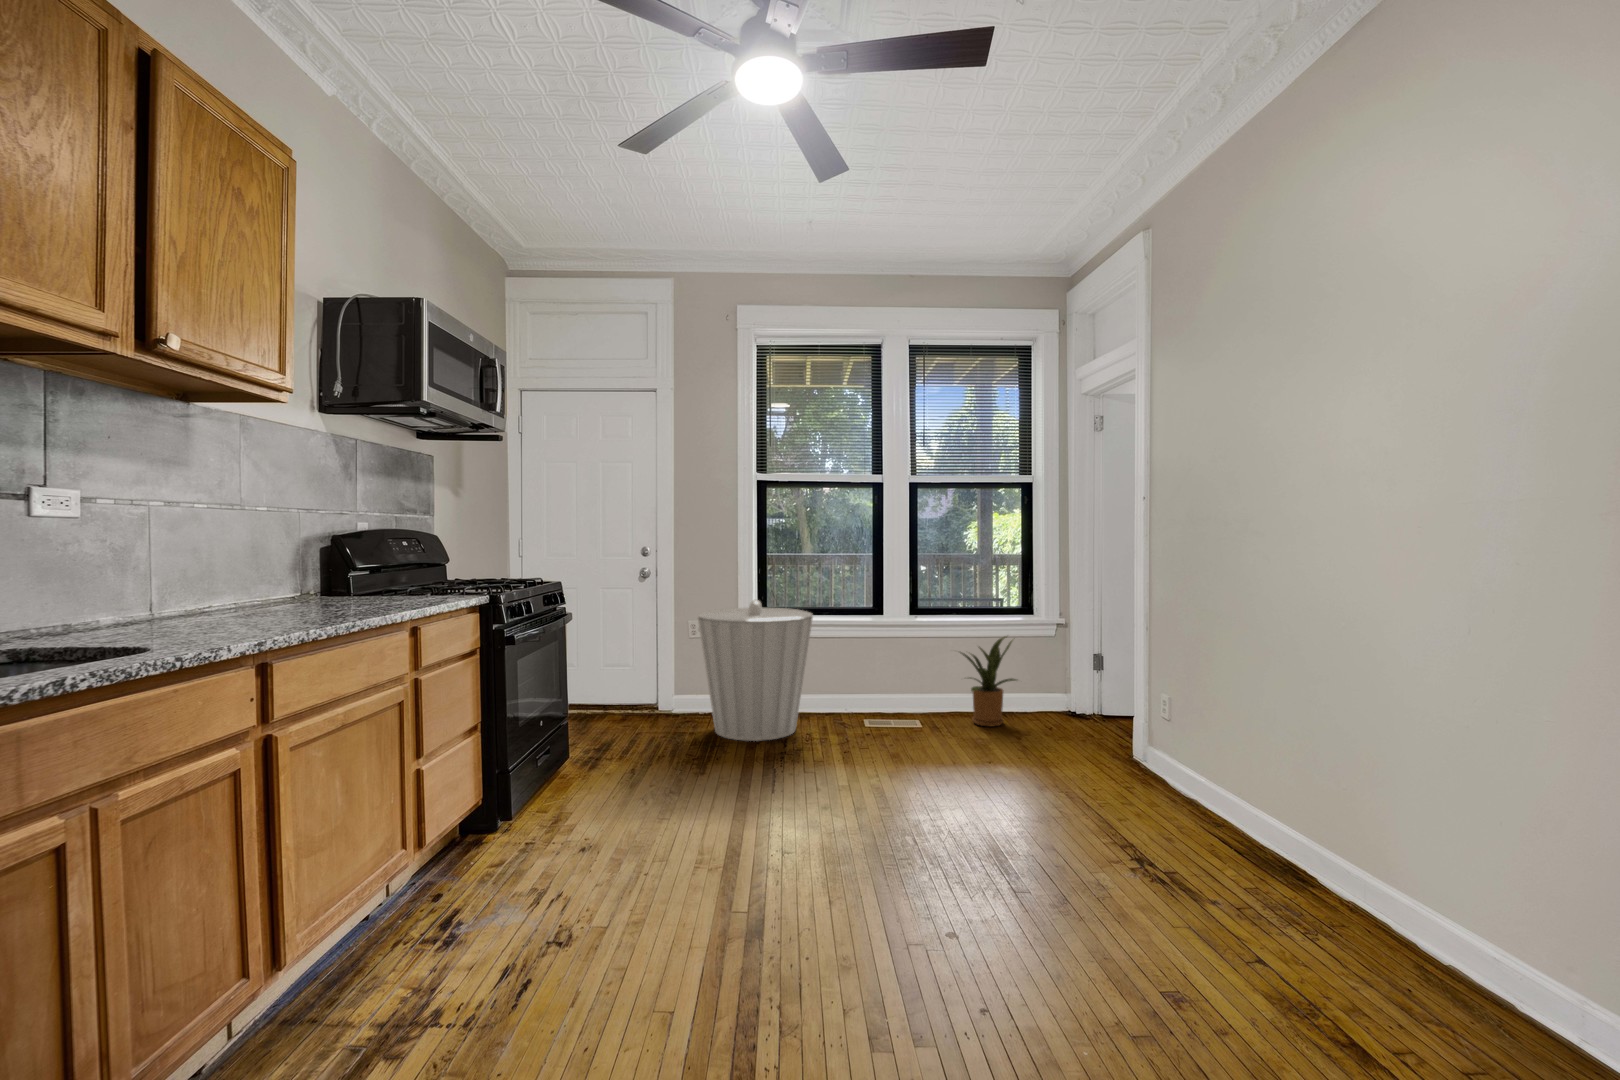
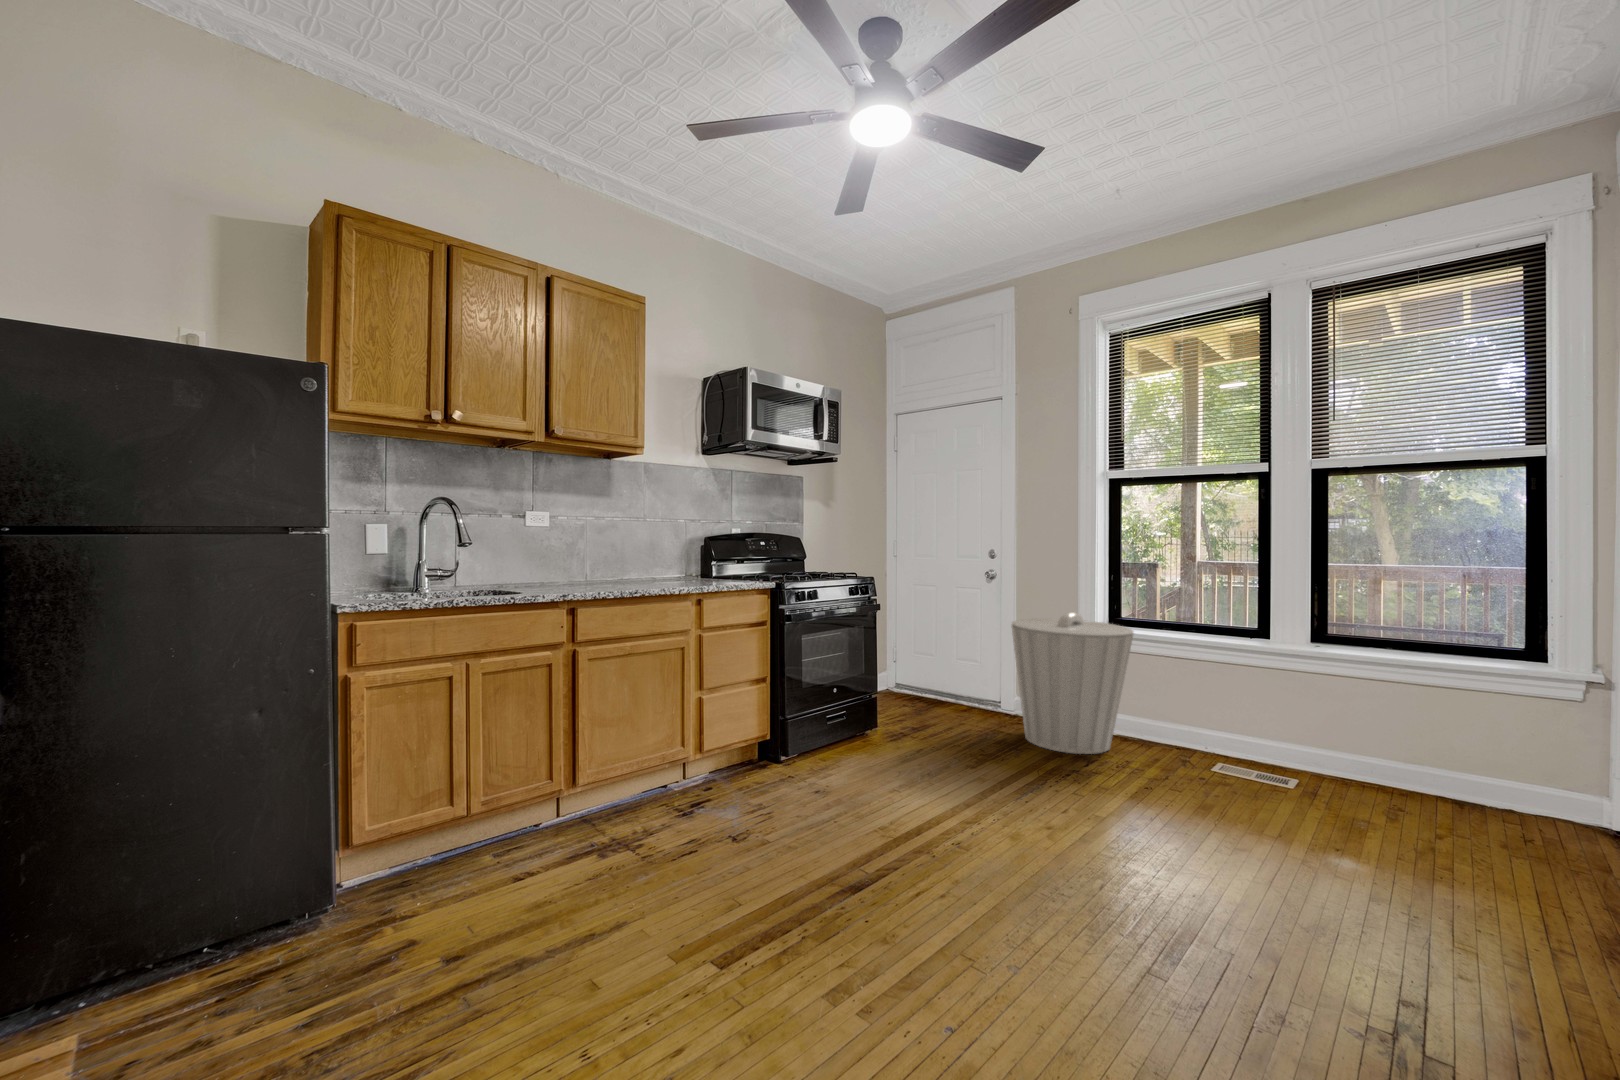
house plant: present [961,637,1016,726] -> none [1308,694,1442,809]

